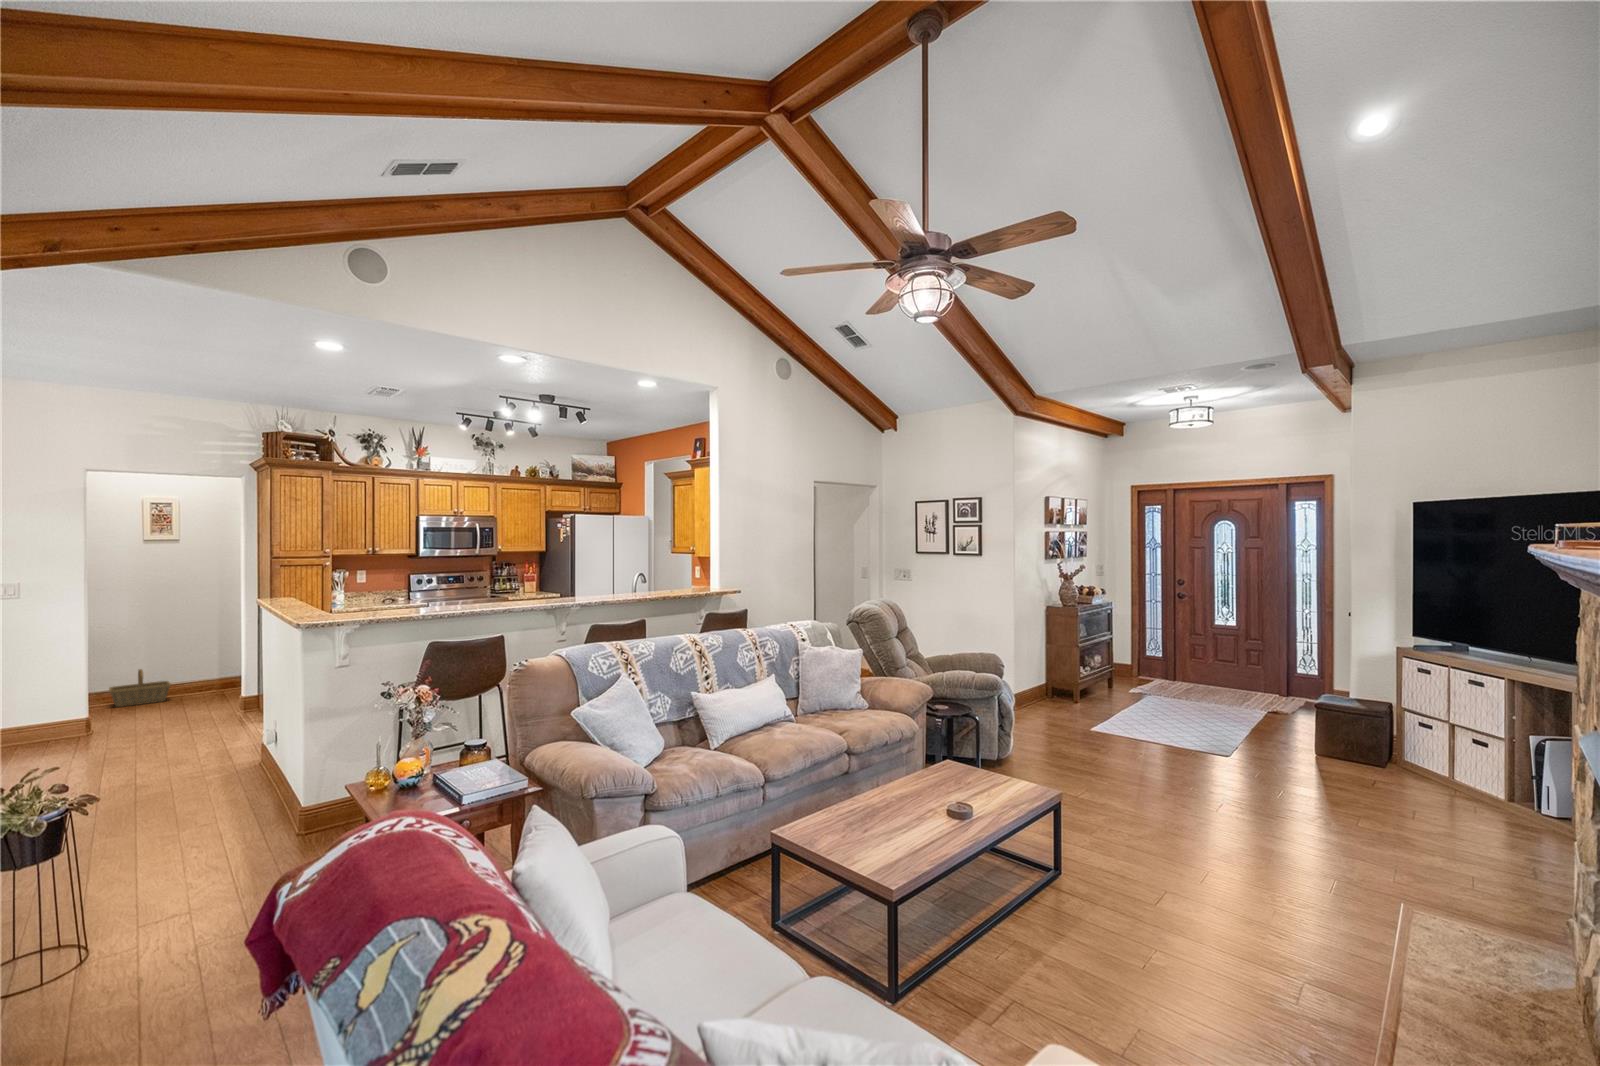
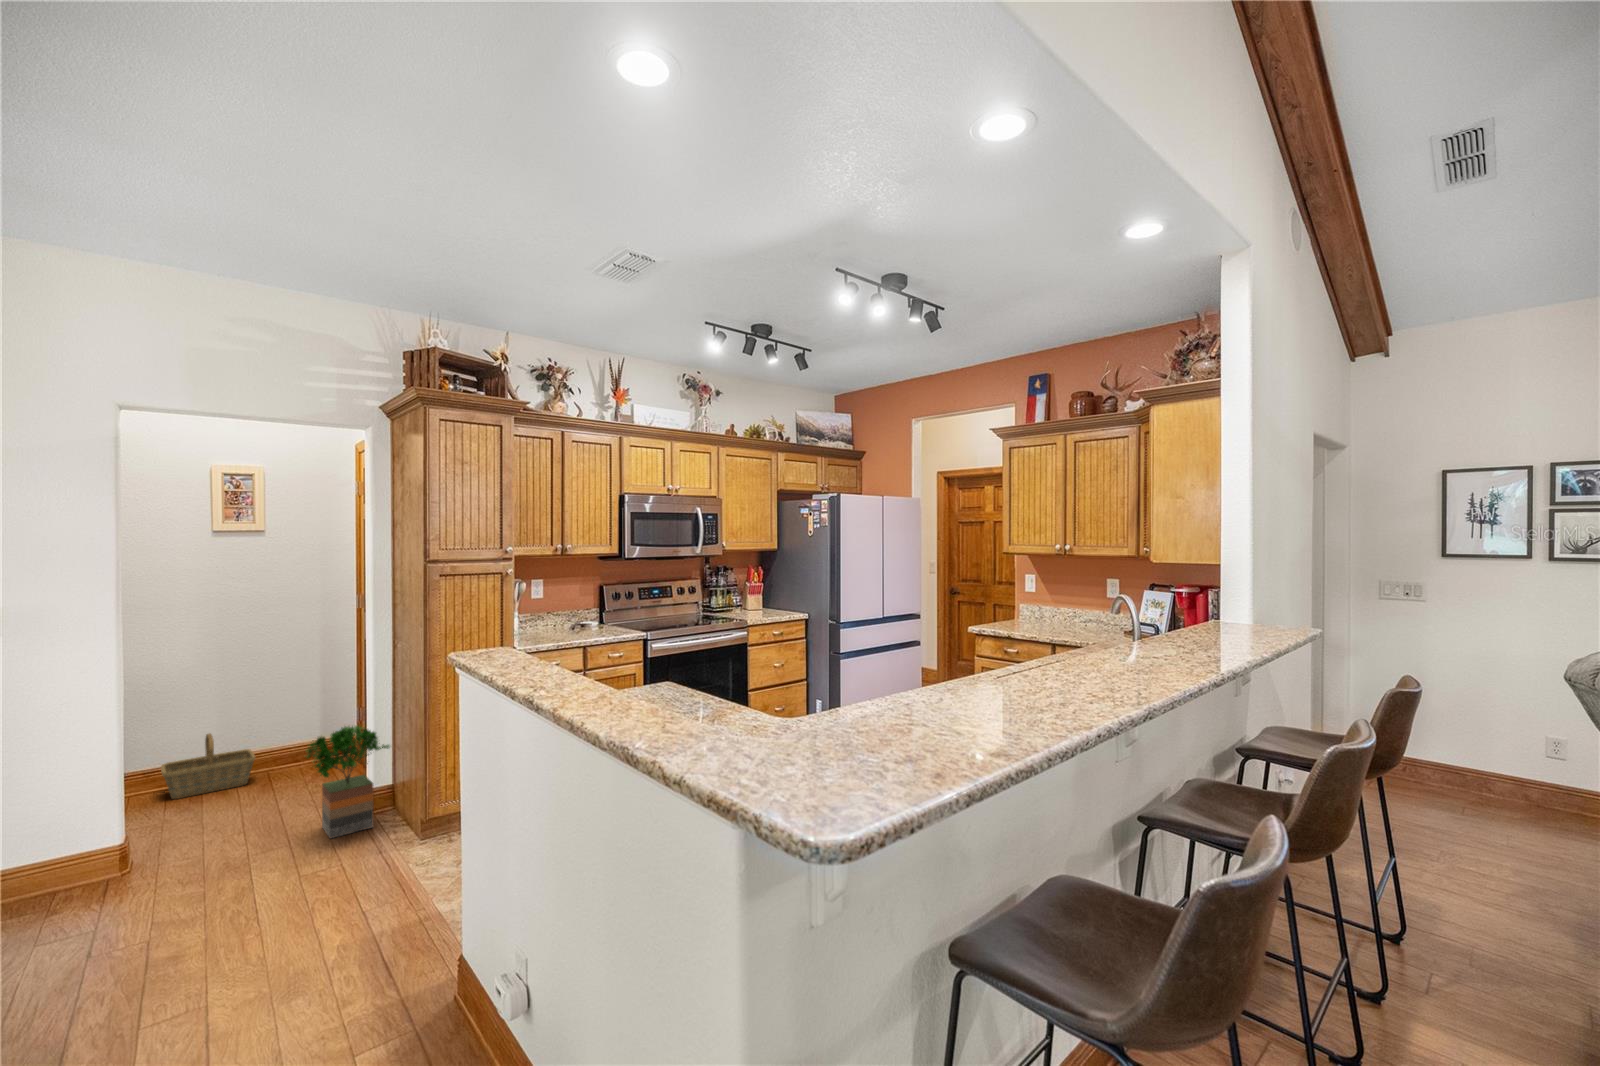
potted tree: none [196,656,254,719] -> present [306,726,390,838]

